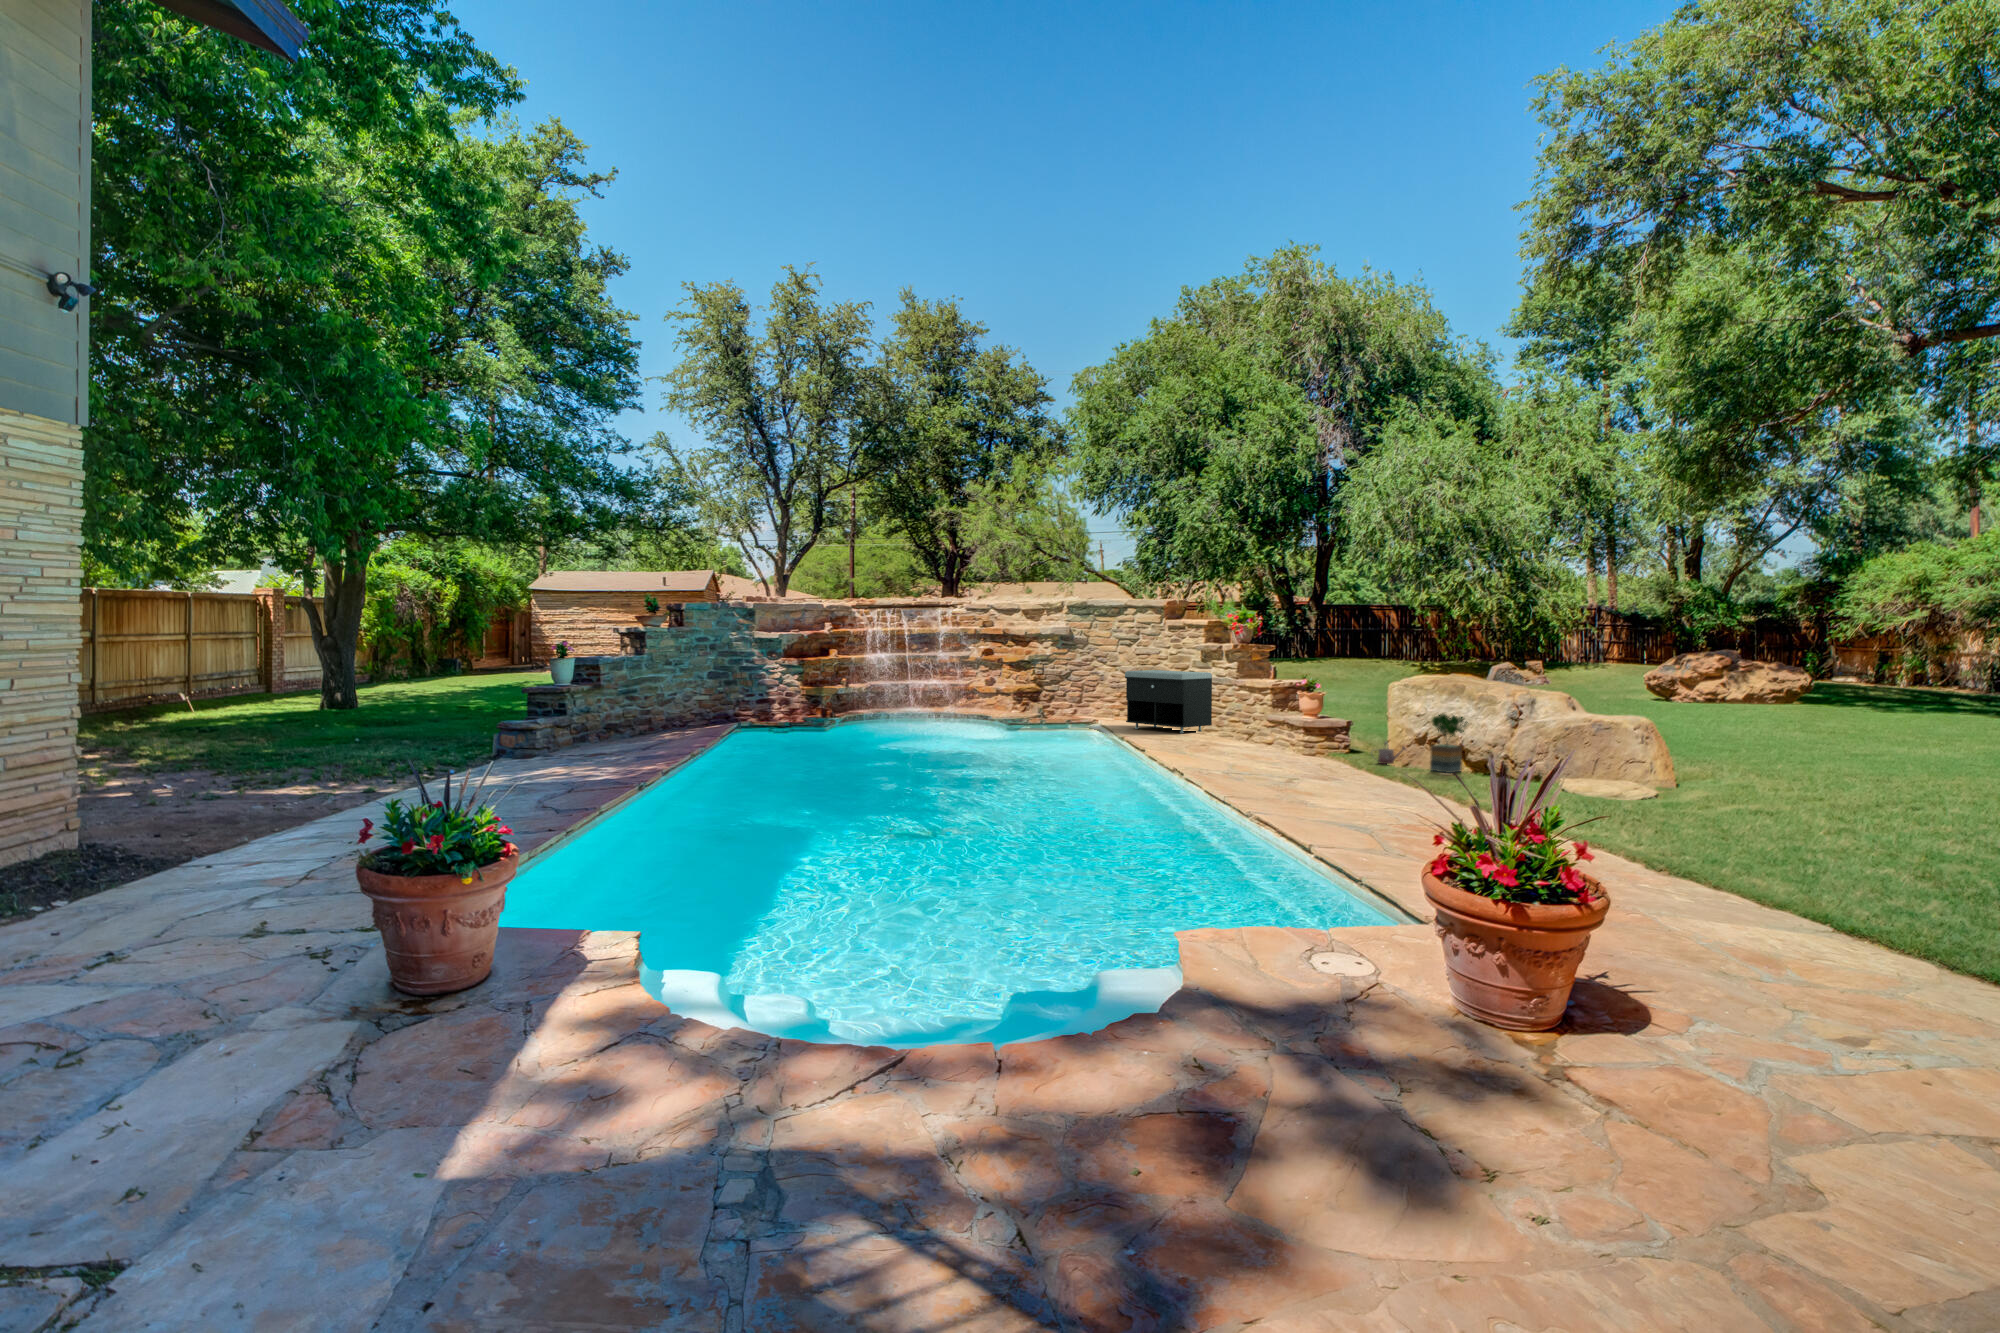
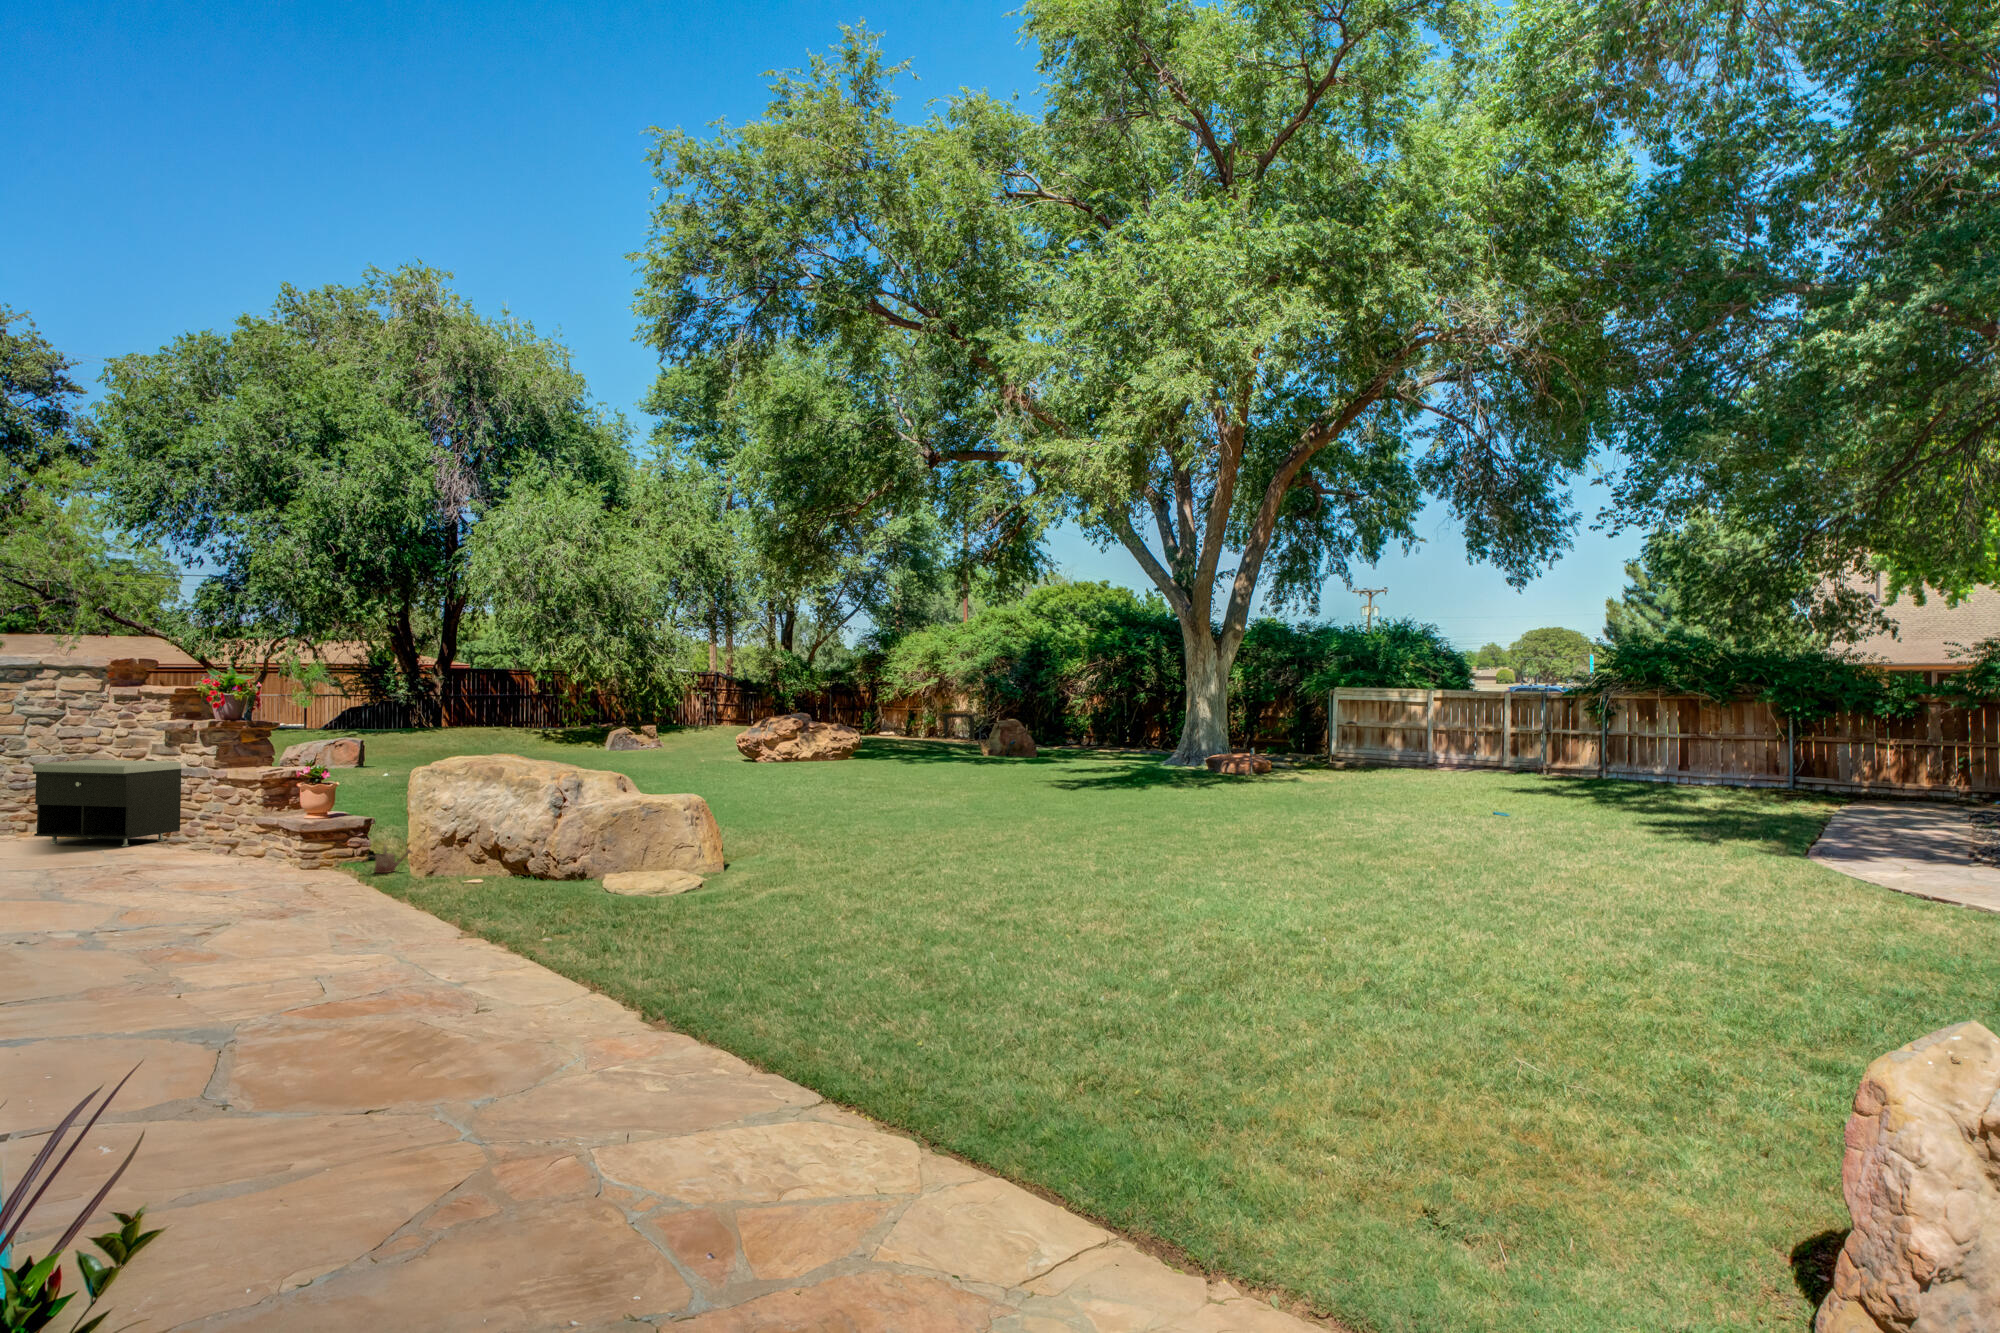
round table: none [1911,652,1983,686] -> present [939,713,978,738]
potted tree: present [1430,714,1468,773] -> none [431,808,482,879]

